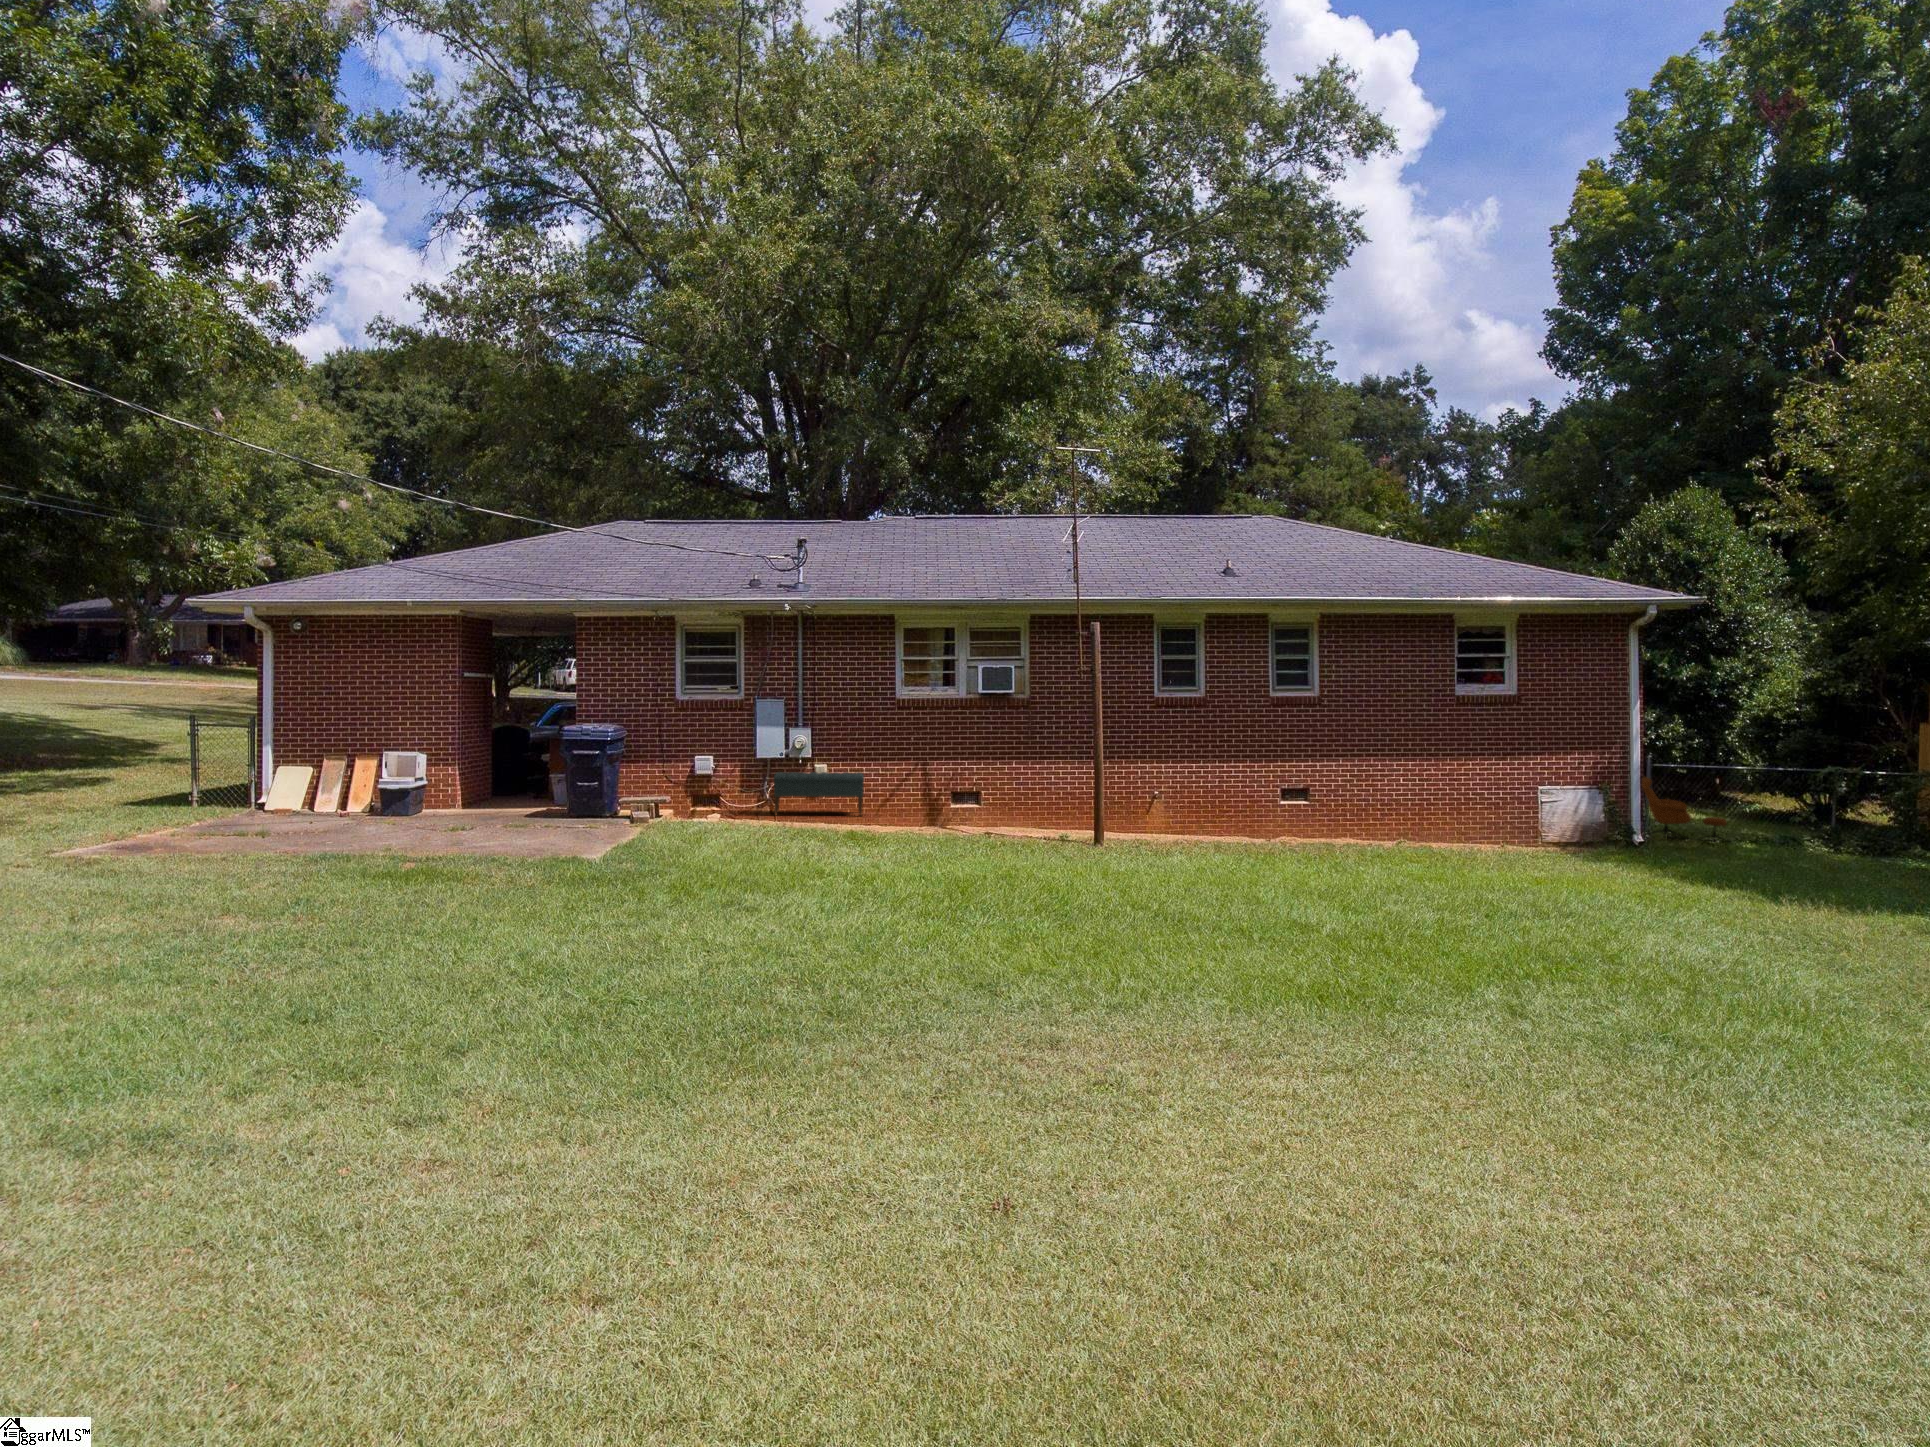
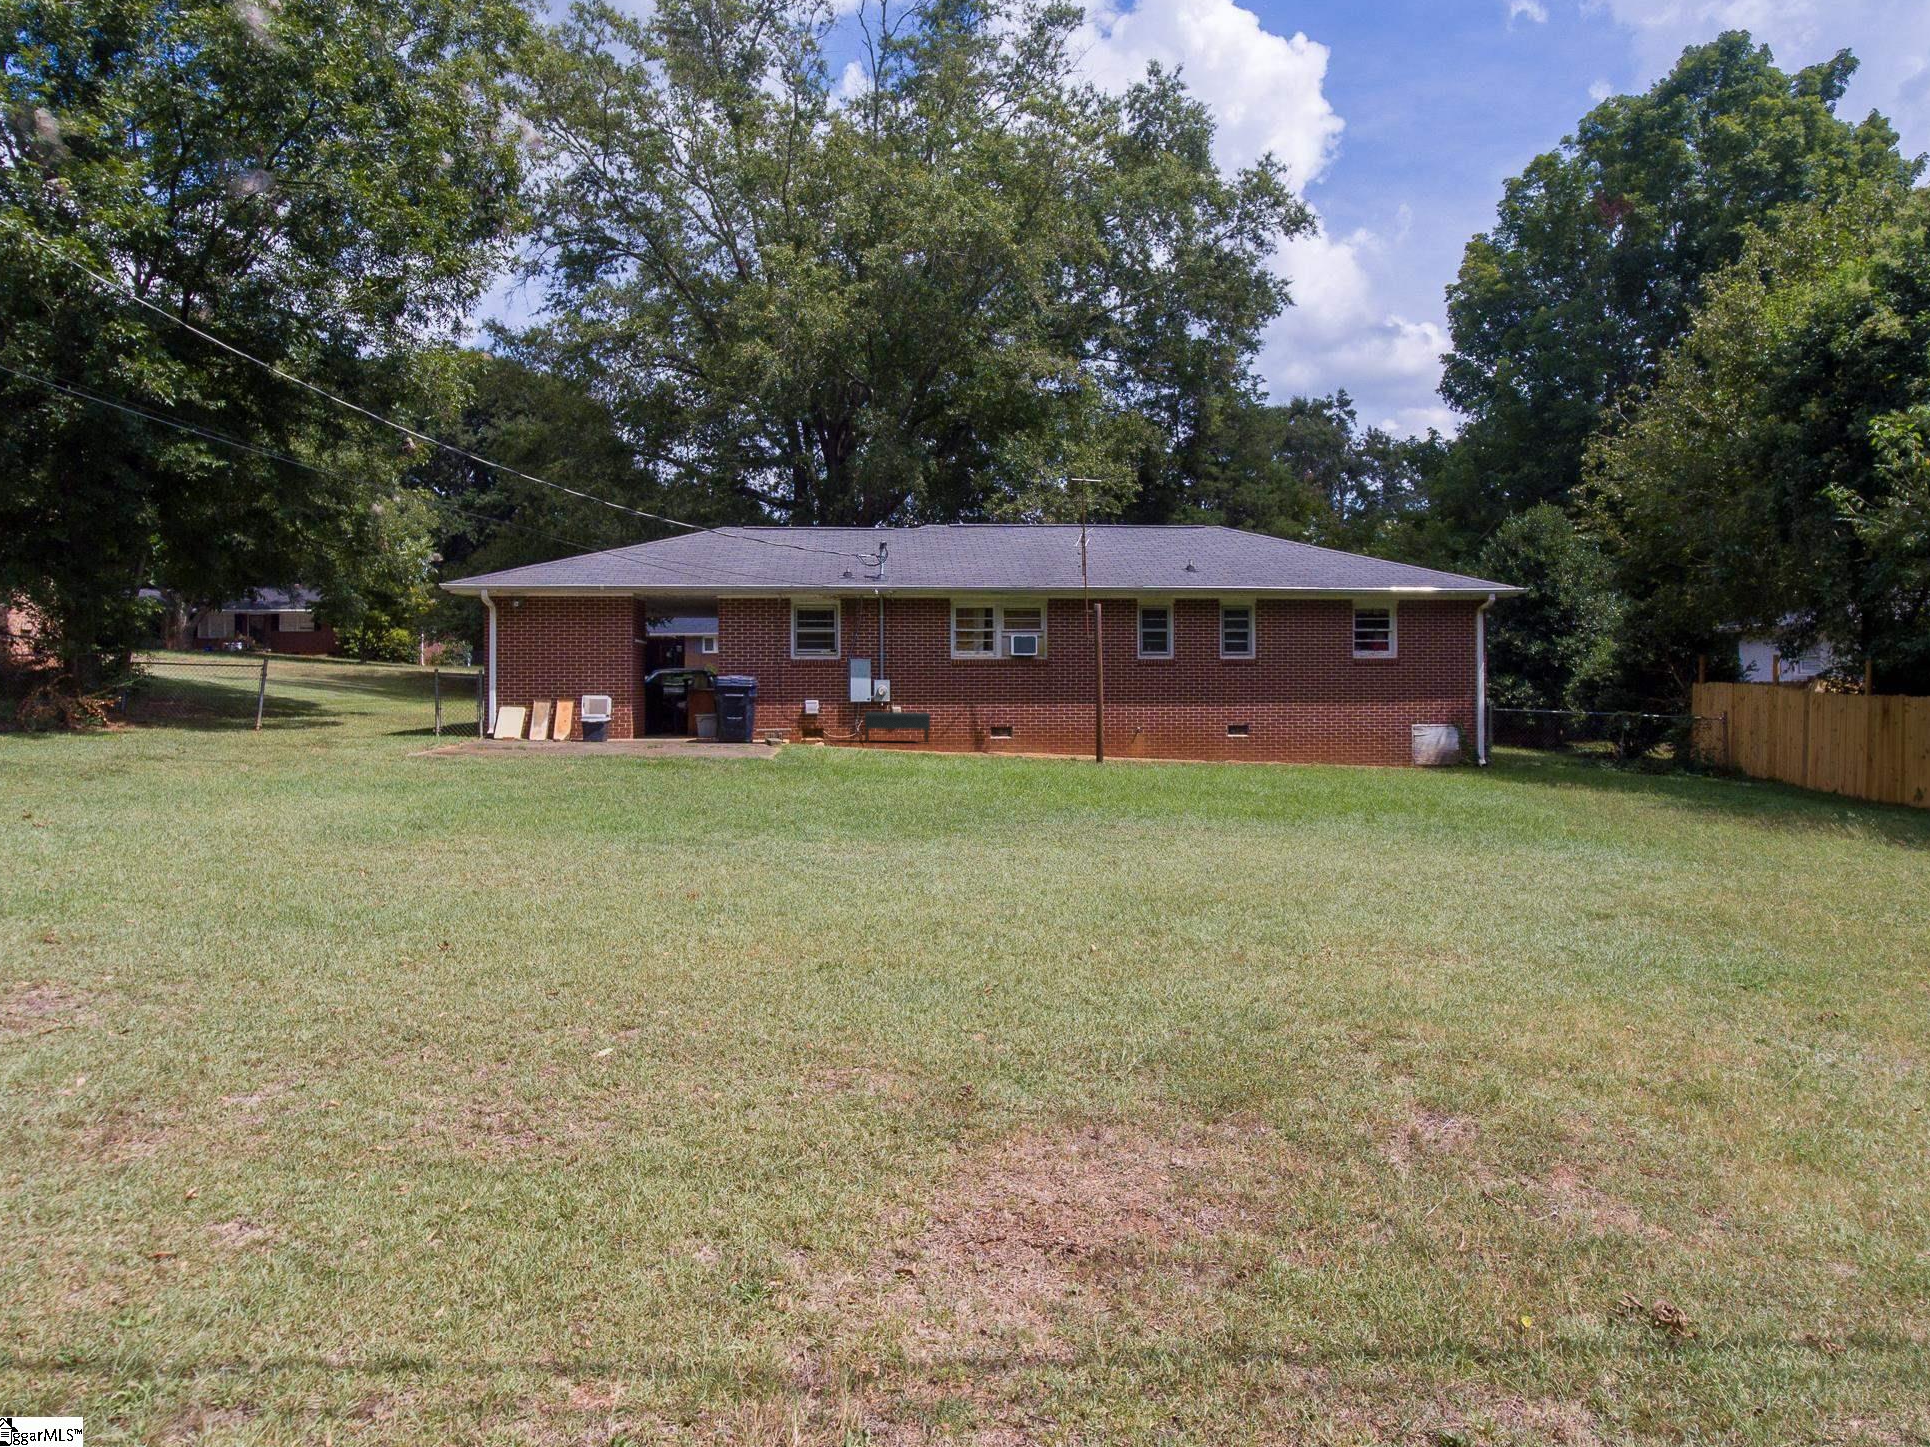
lounge chair: present [1642,777,1727,840] -> none [1484,716,1545,761]

